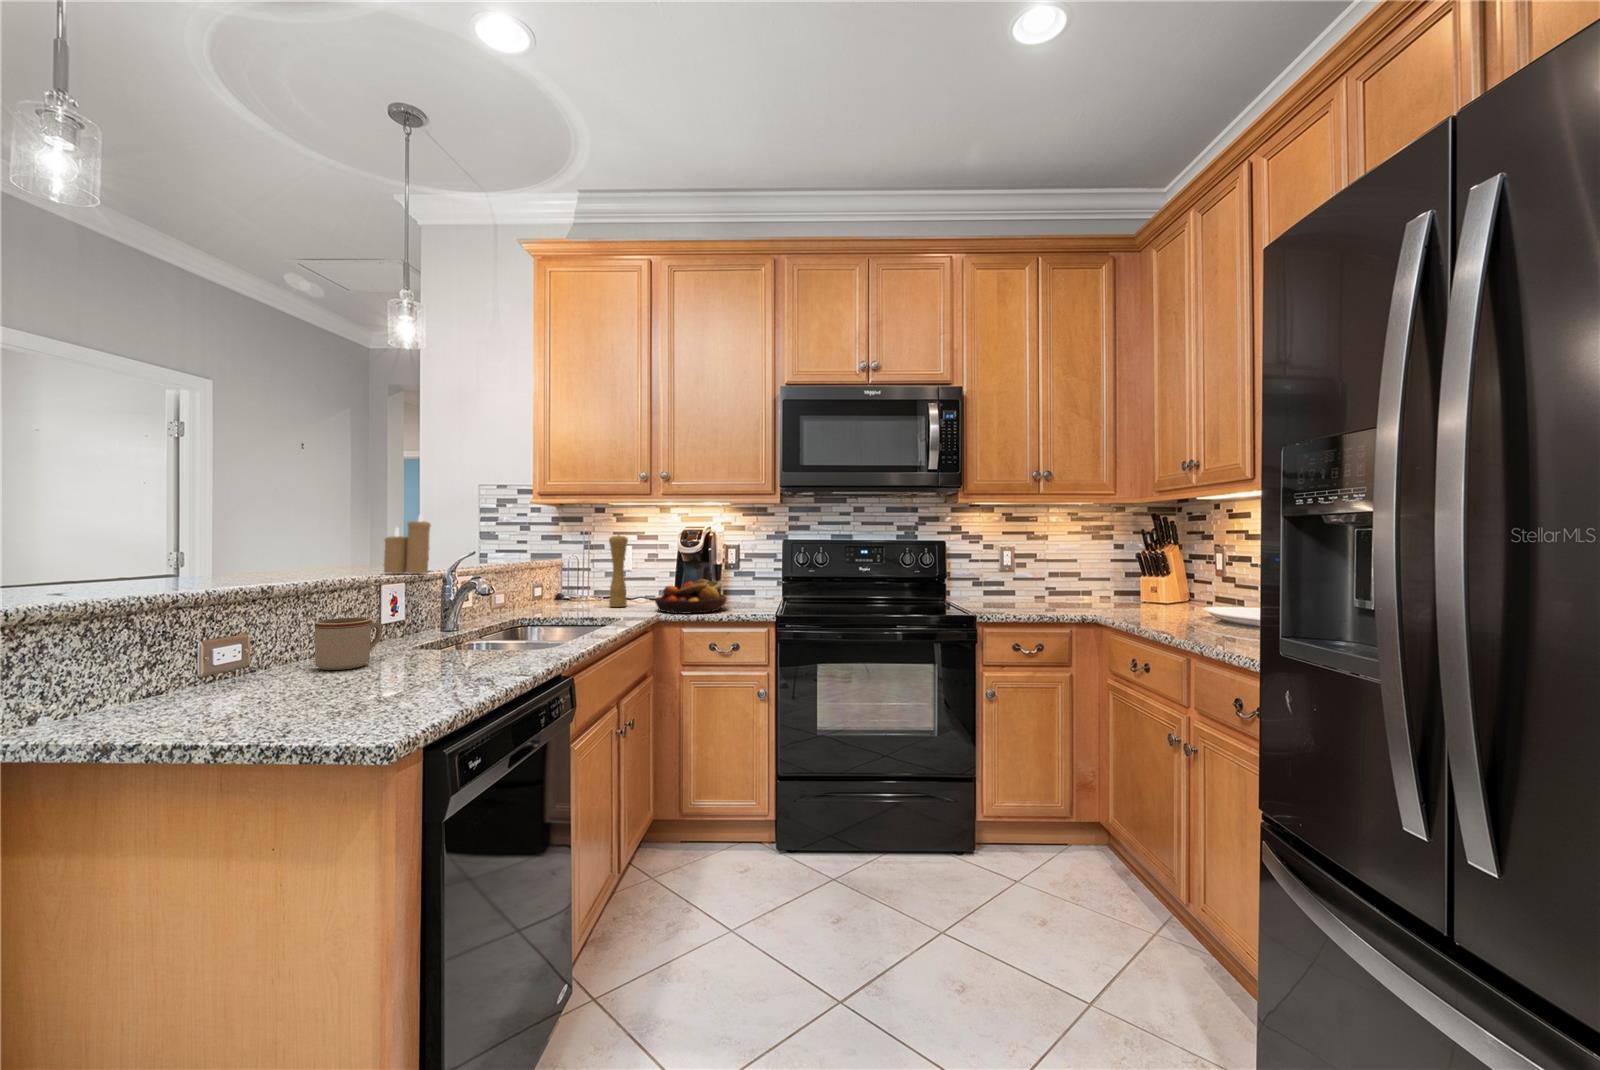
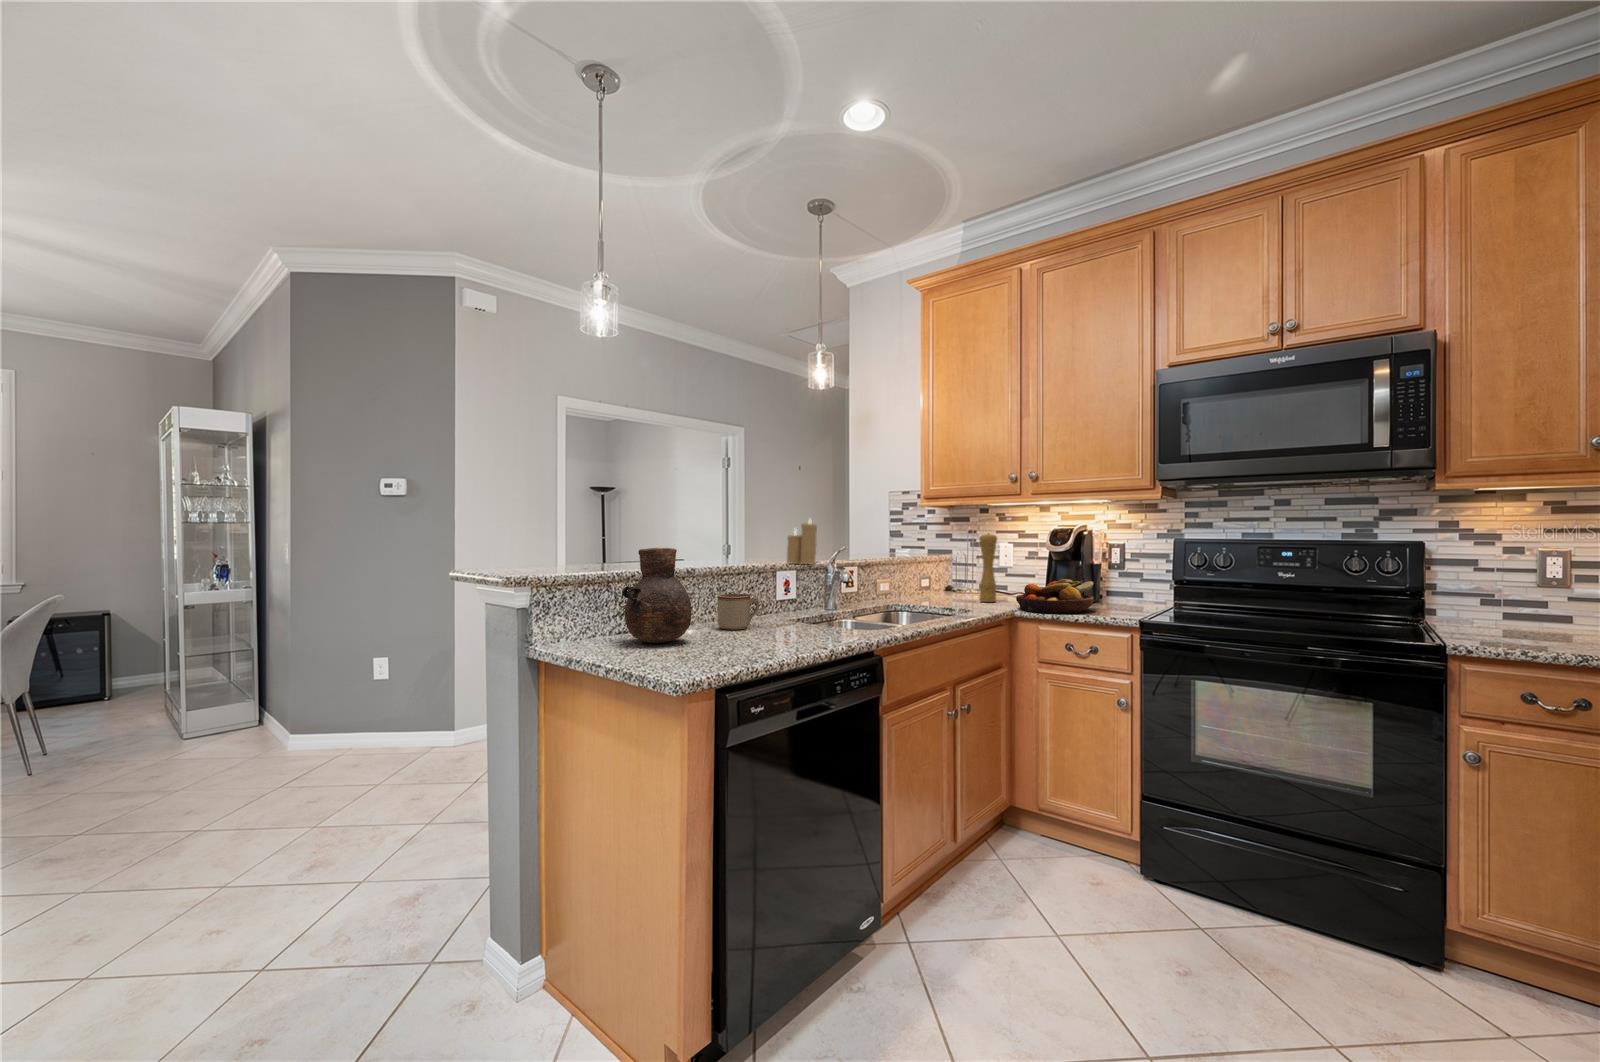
vase: none [151,554,300,706] -> present [622,548,692,643]

